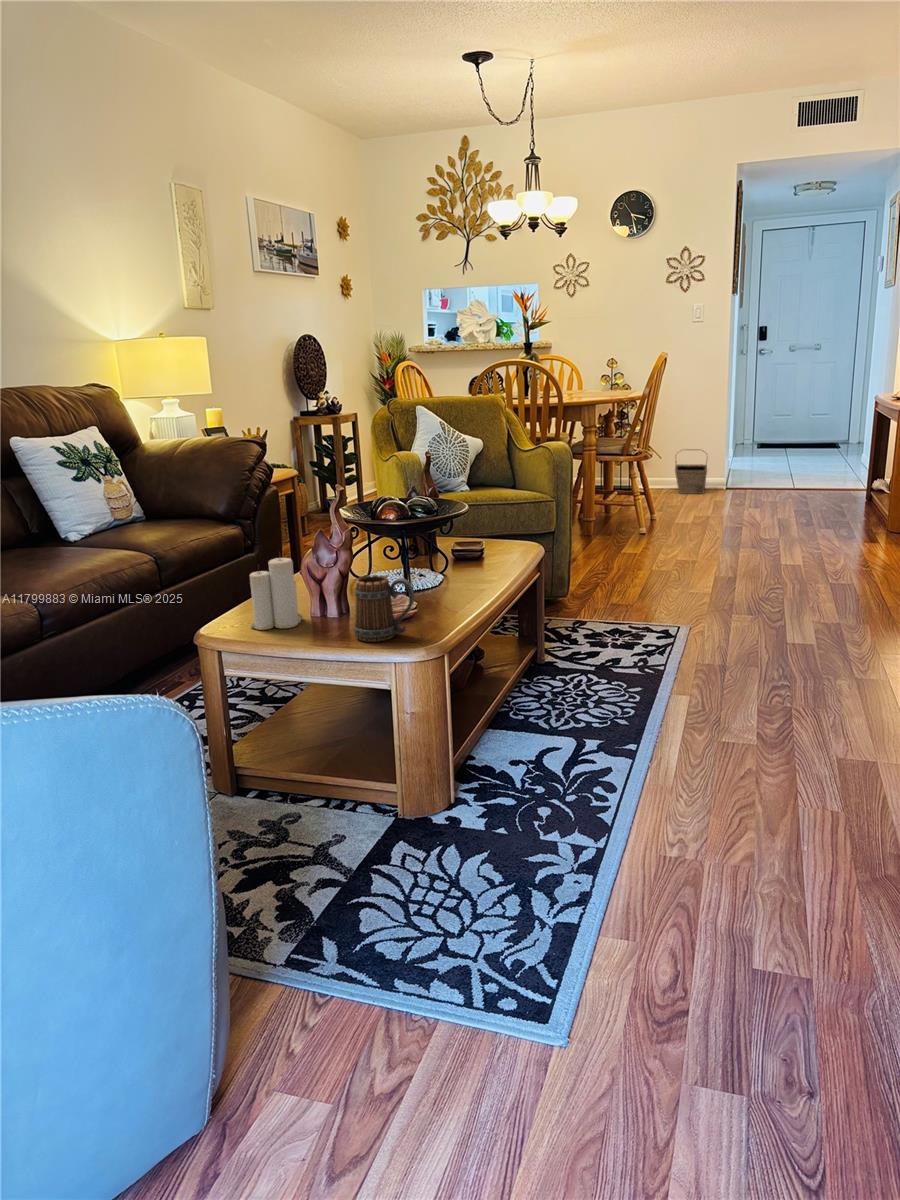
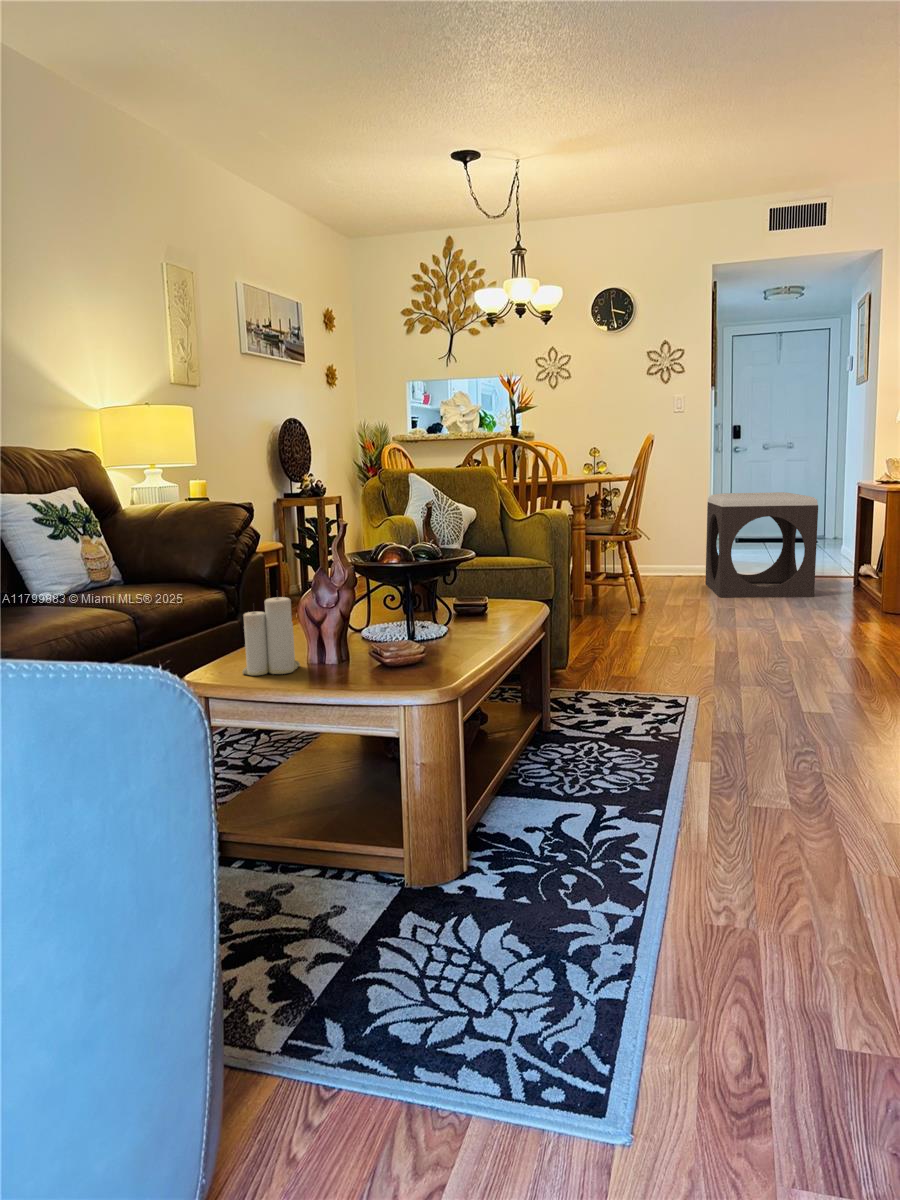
footstool: none [718,407,833,515] -> present [705,492,818,597]
basket: present [675,451,707,494] -> none [660,536,693,579]
mug: present [354,575,414,642] -> none [358,613,425,685]

